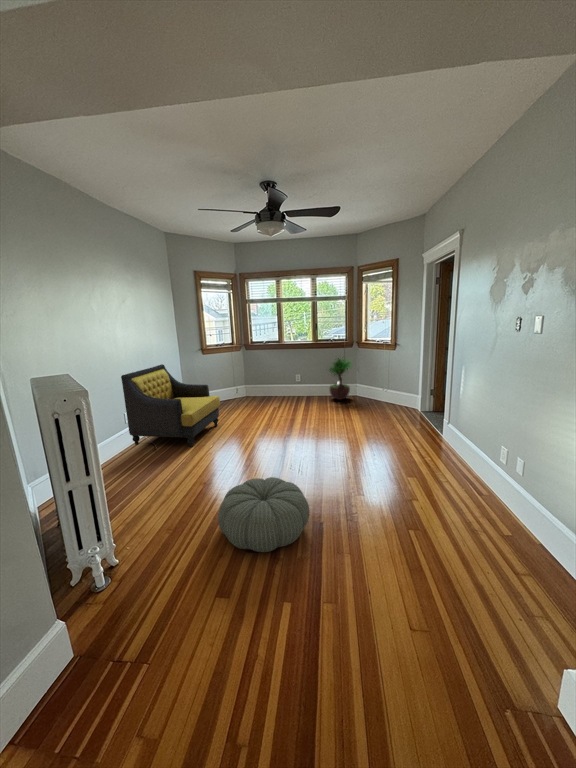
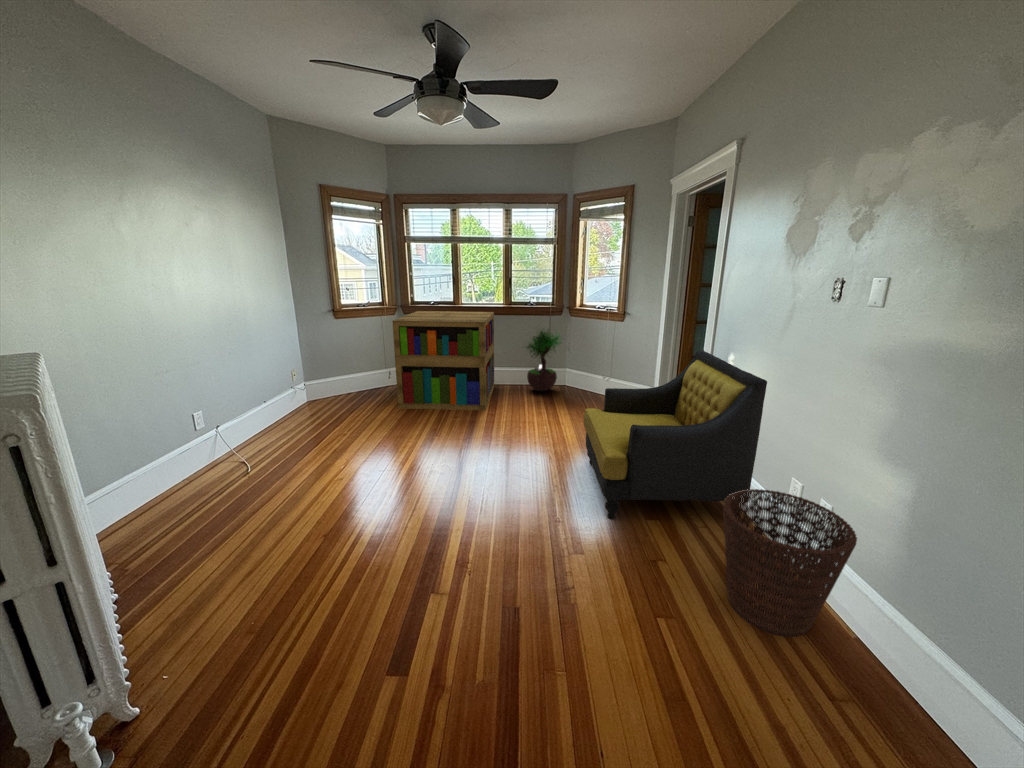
bookshelf: none [240,347,307,412] -> present [392,311,494,410]
armchair: present [121,364,220,447] -> present [584,350,767,519]
basket: none [450,451,534,542] -> present [723,489,857,637]
pouf: present [218,477,309,552] -> none [337,533,497,677]

